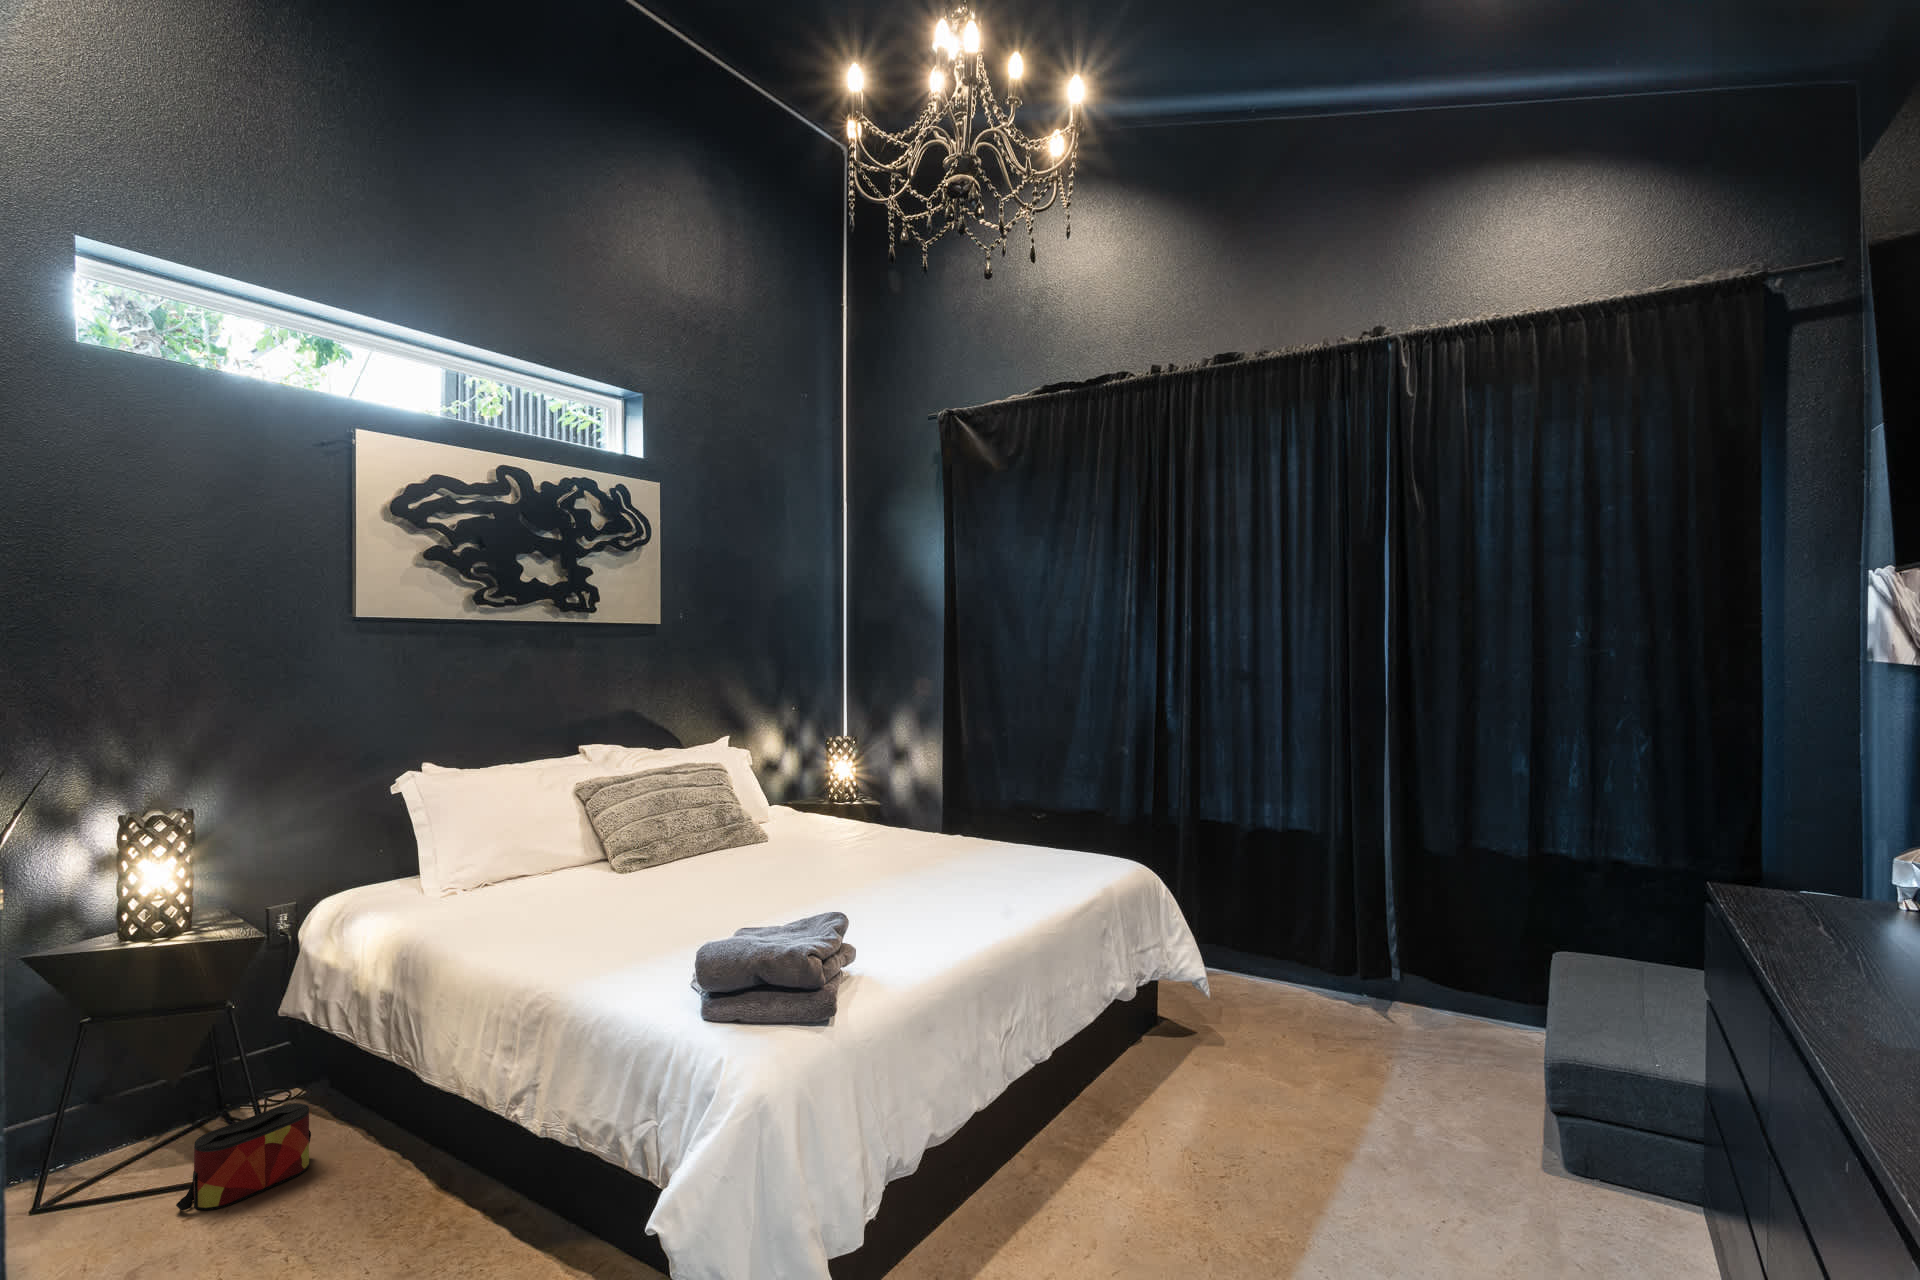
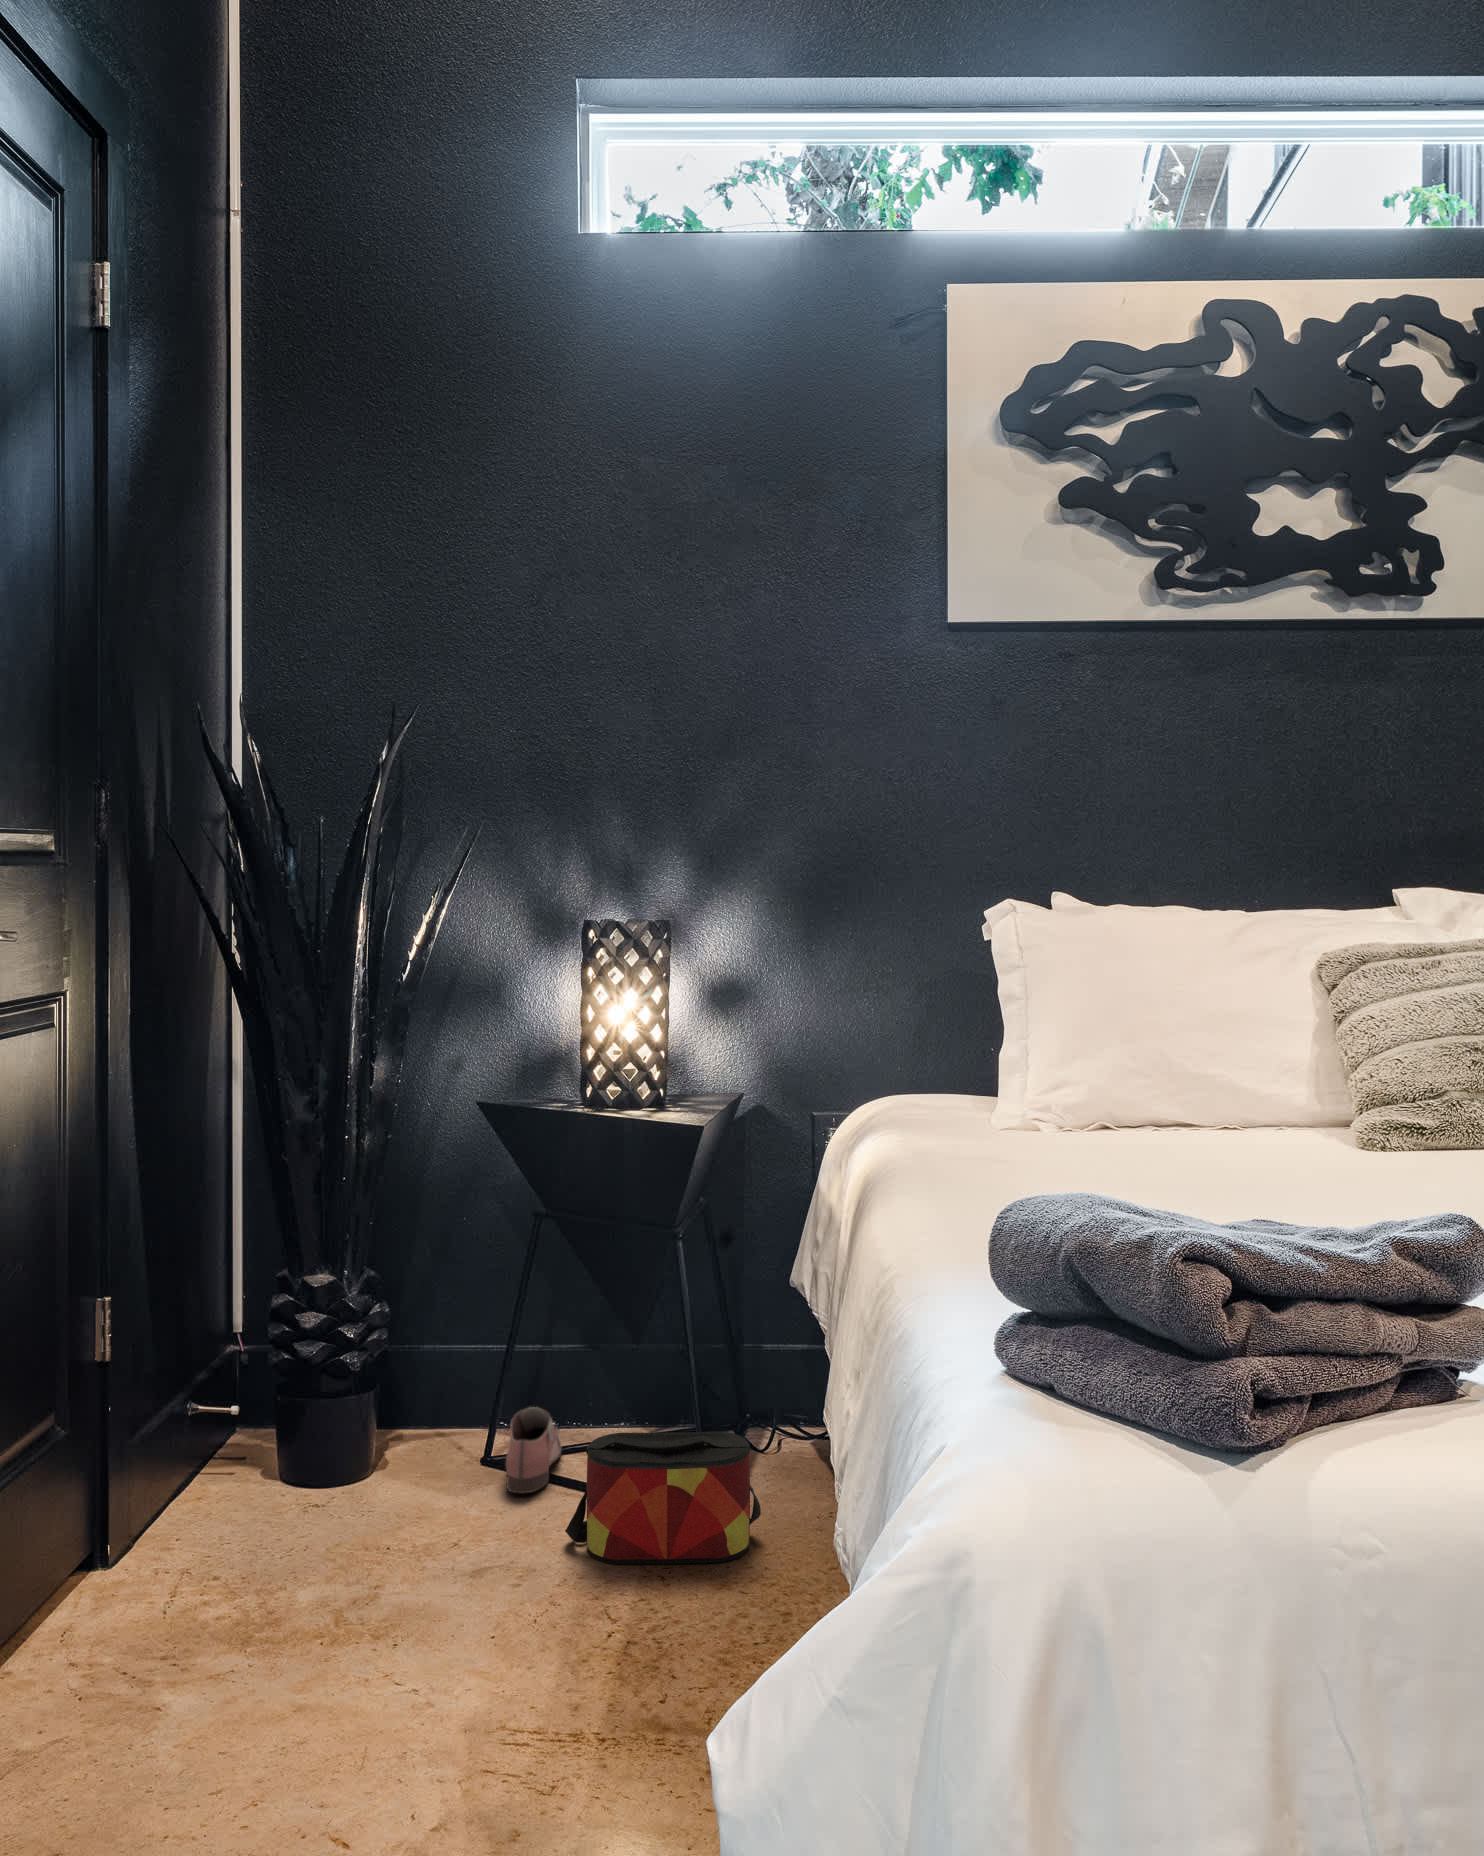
shoe: none [54,1154,113,1214] -> present [506,1407,561,1493]

